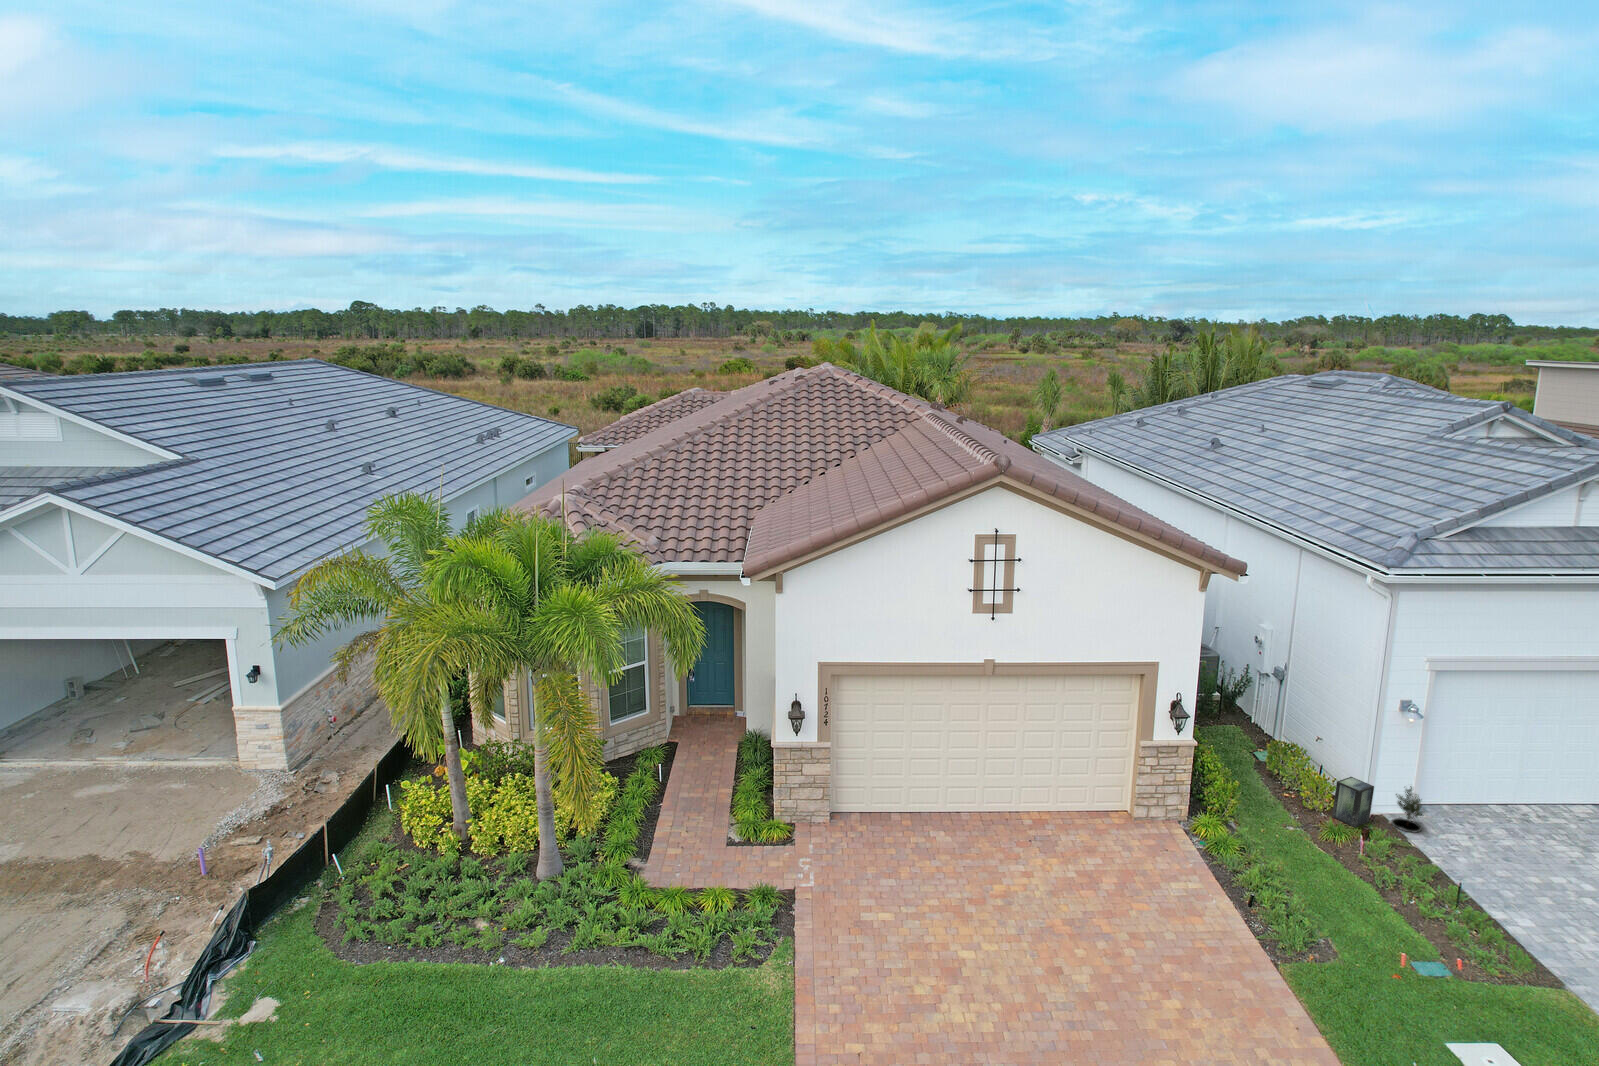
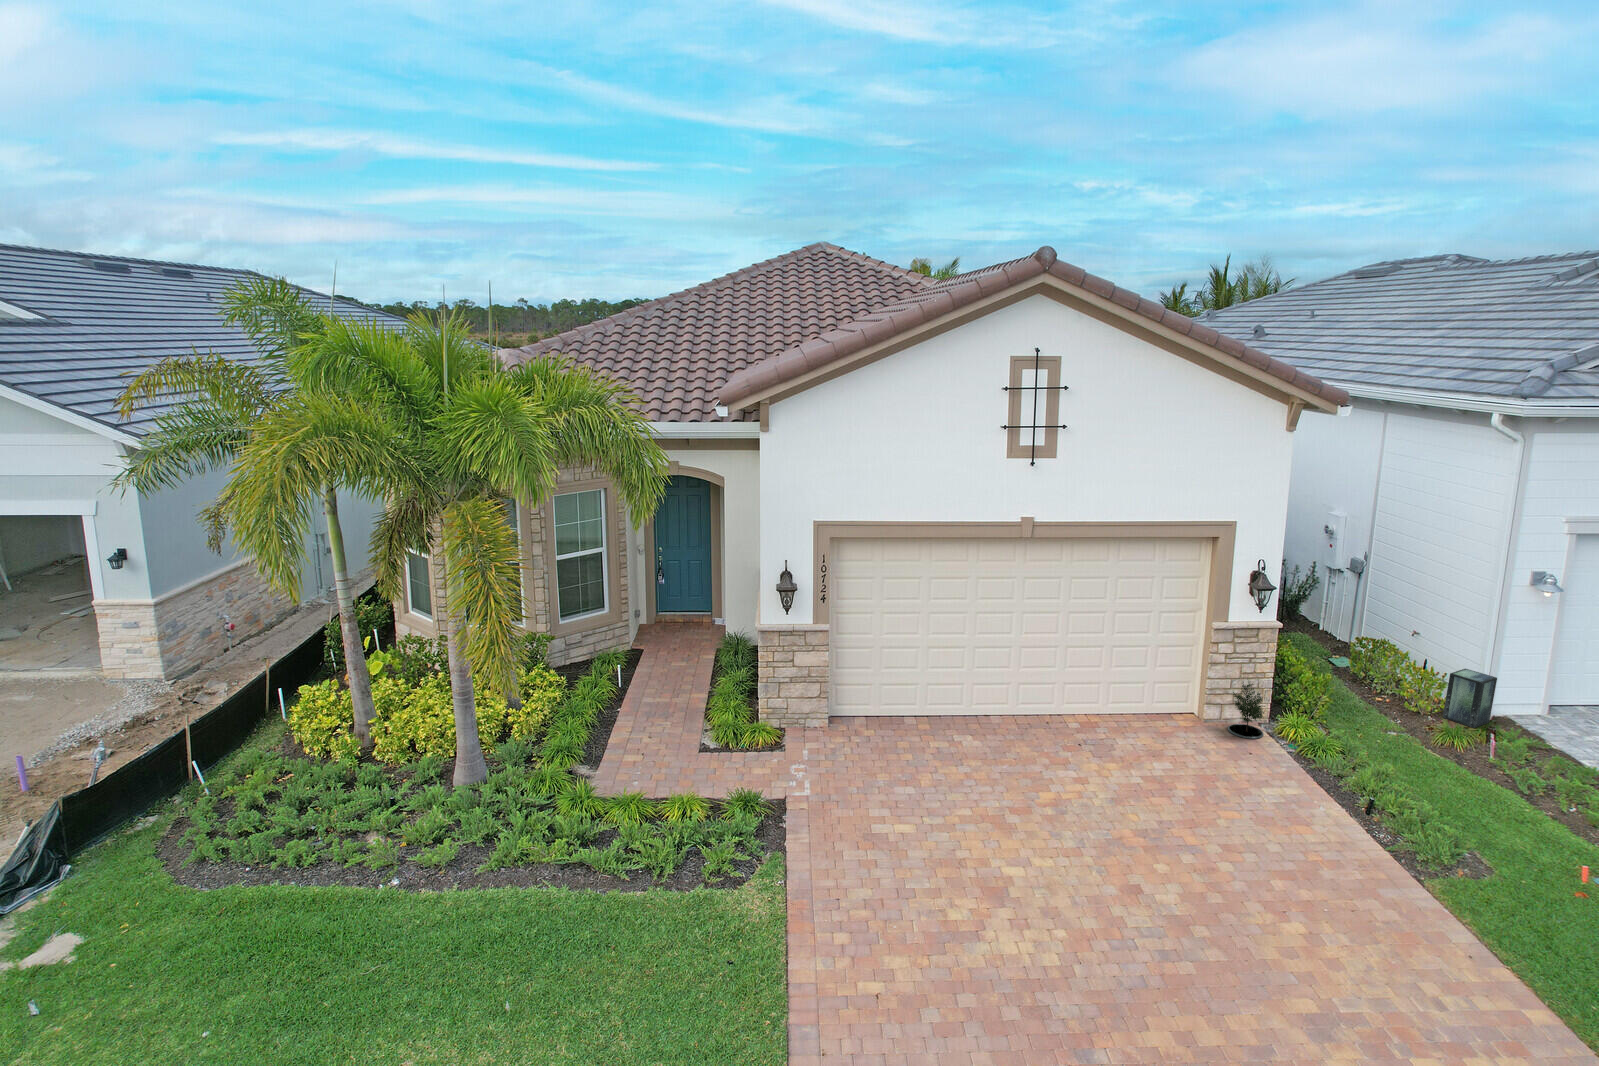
potted tree: present [1391,786,1424,833] -> present [1228,681,1265,739]

